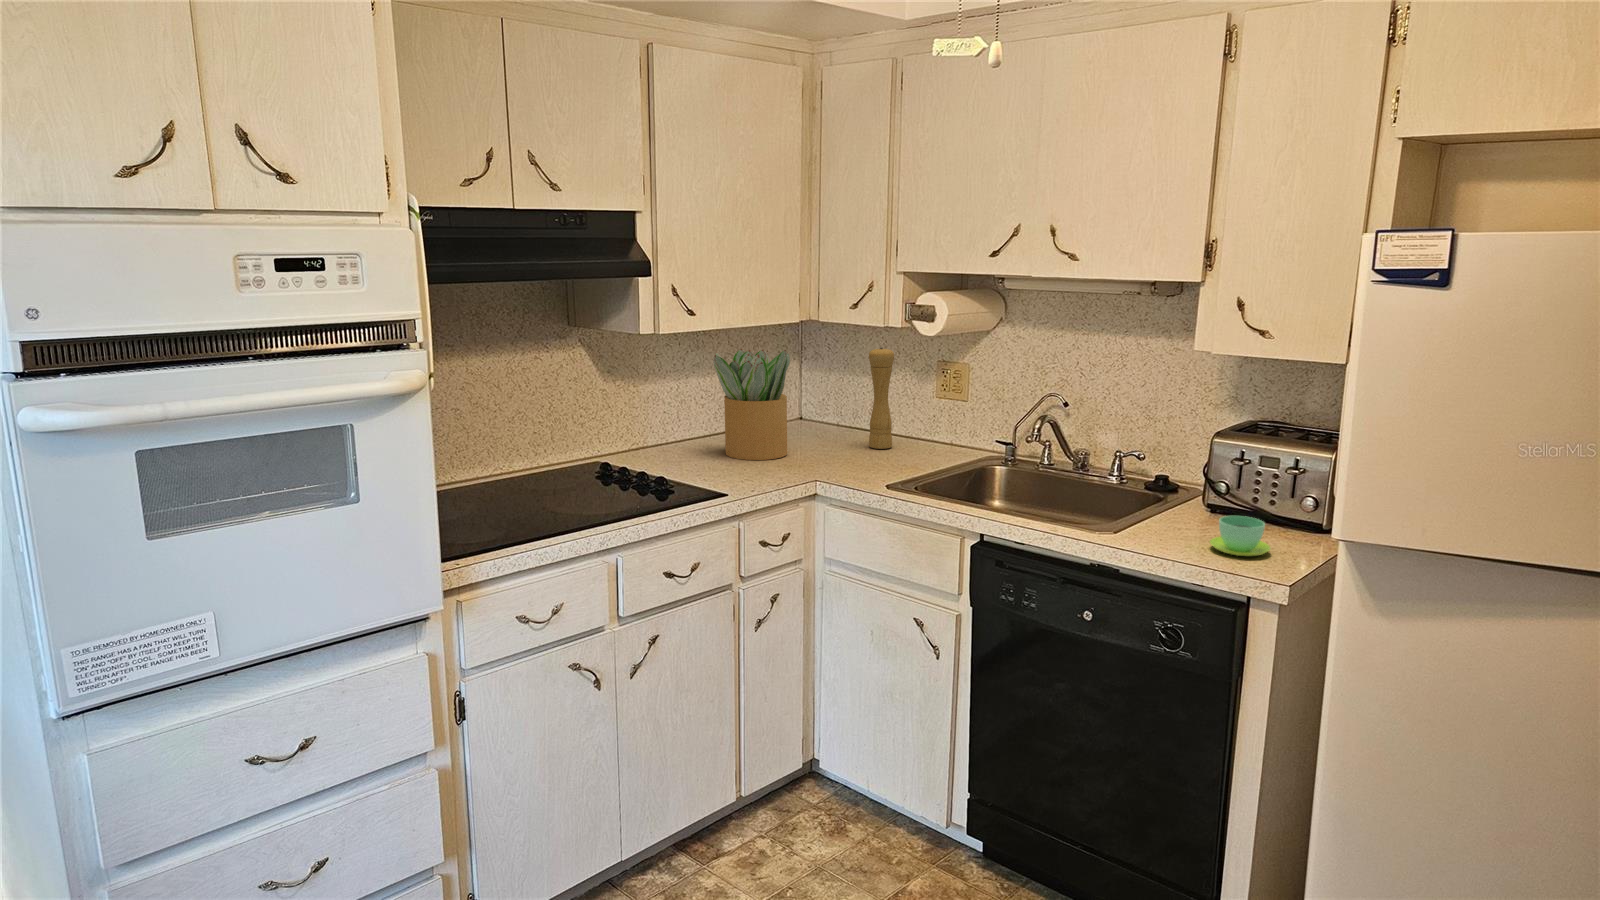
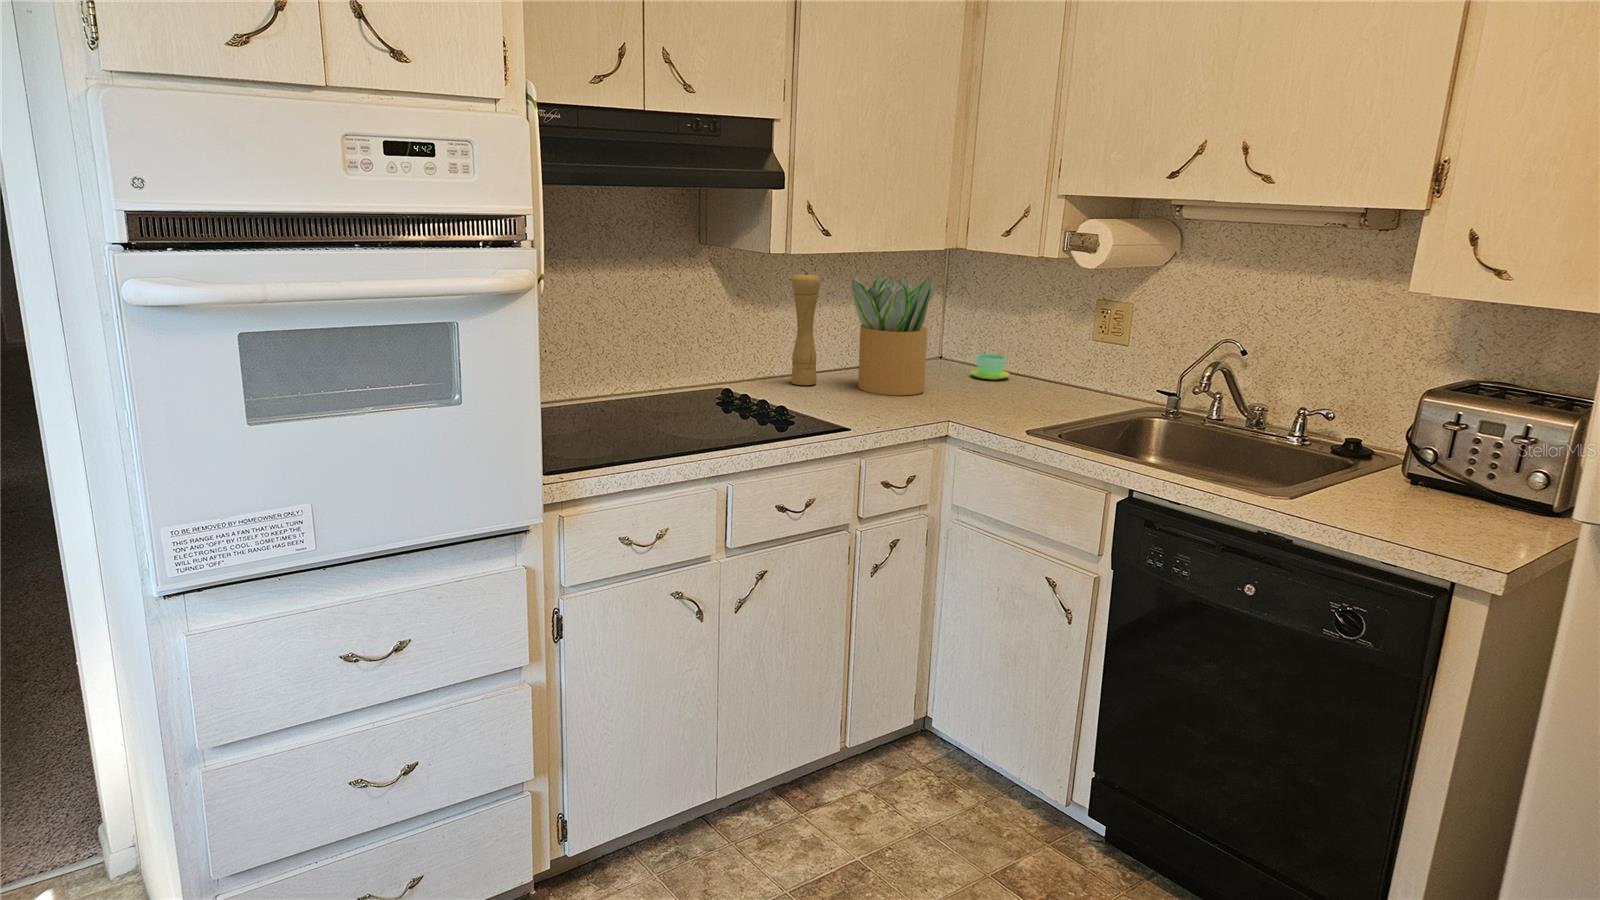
pepper mill: present [869,347,894,449] -> present [791,273,820,385]
cup: present [1210,516,1271,556] -> present [971,354,1009,380]

